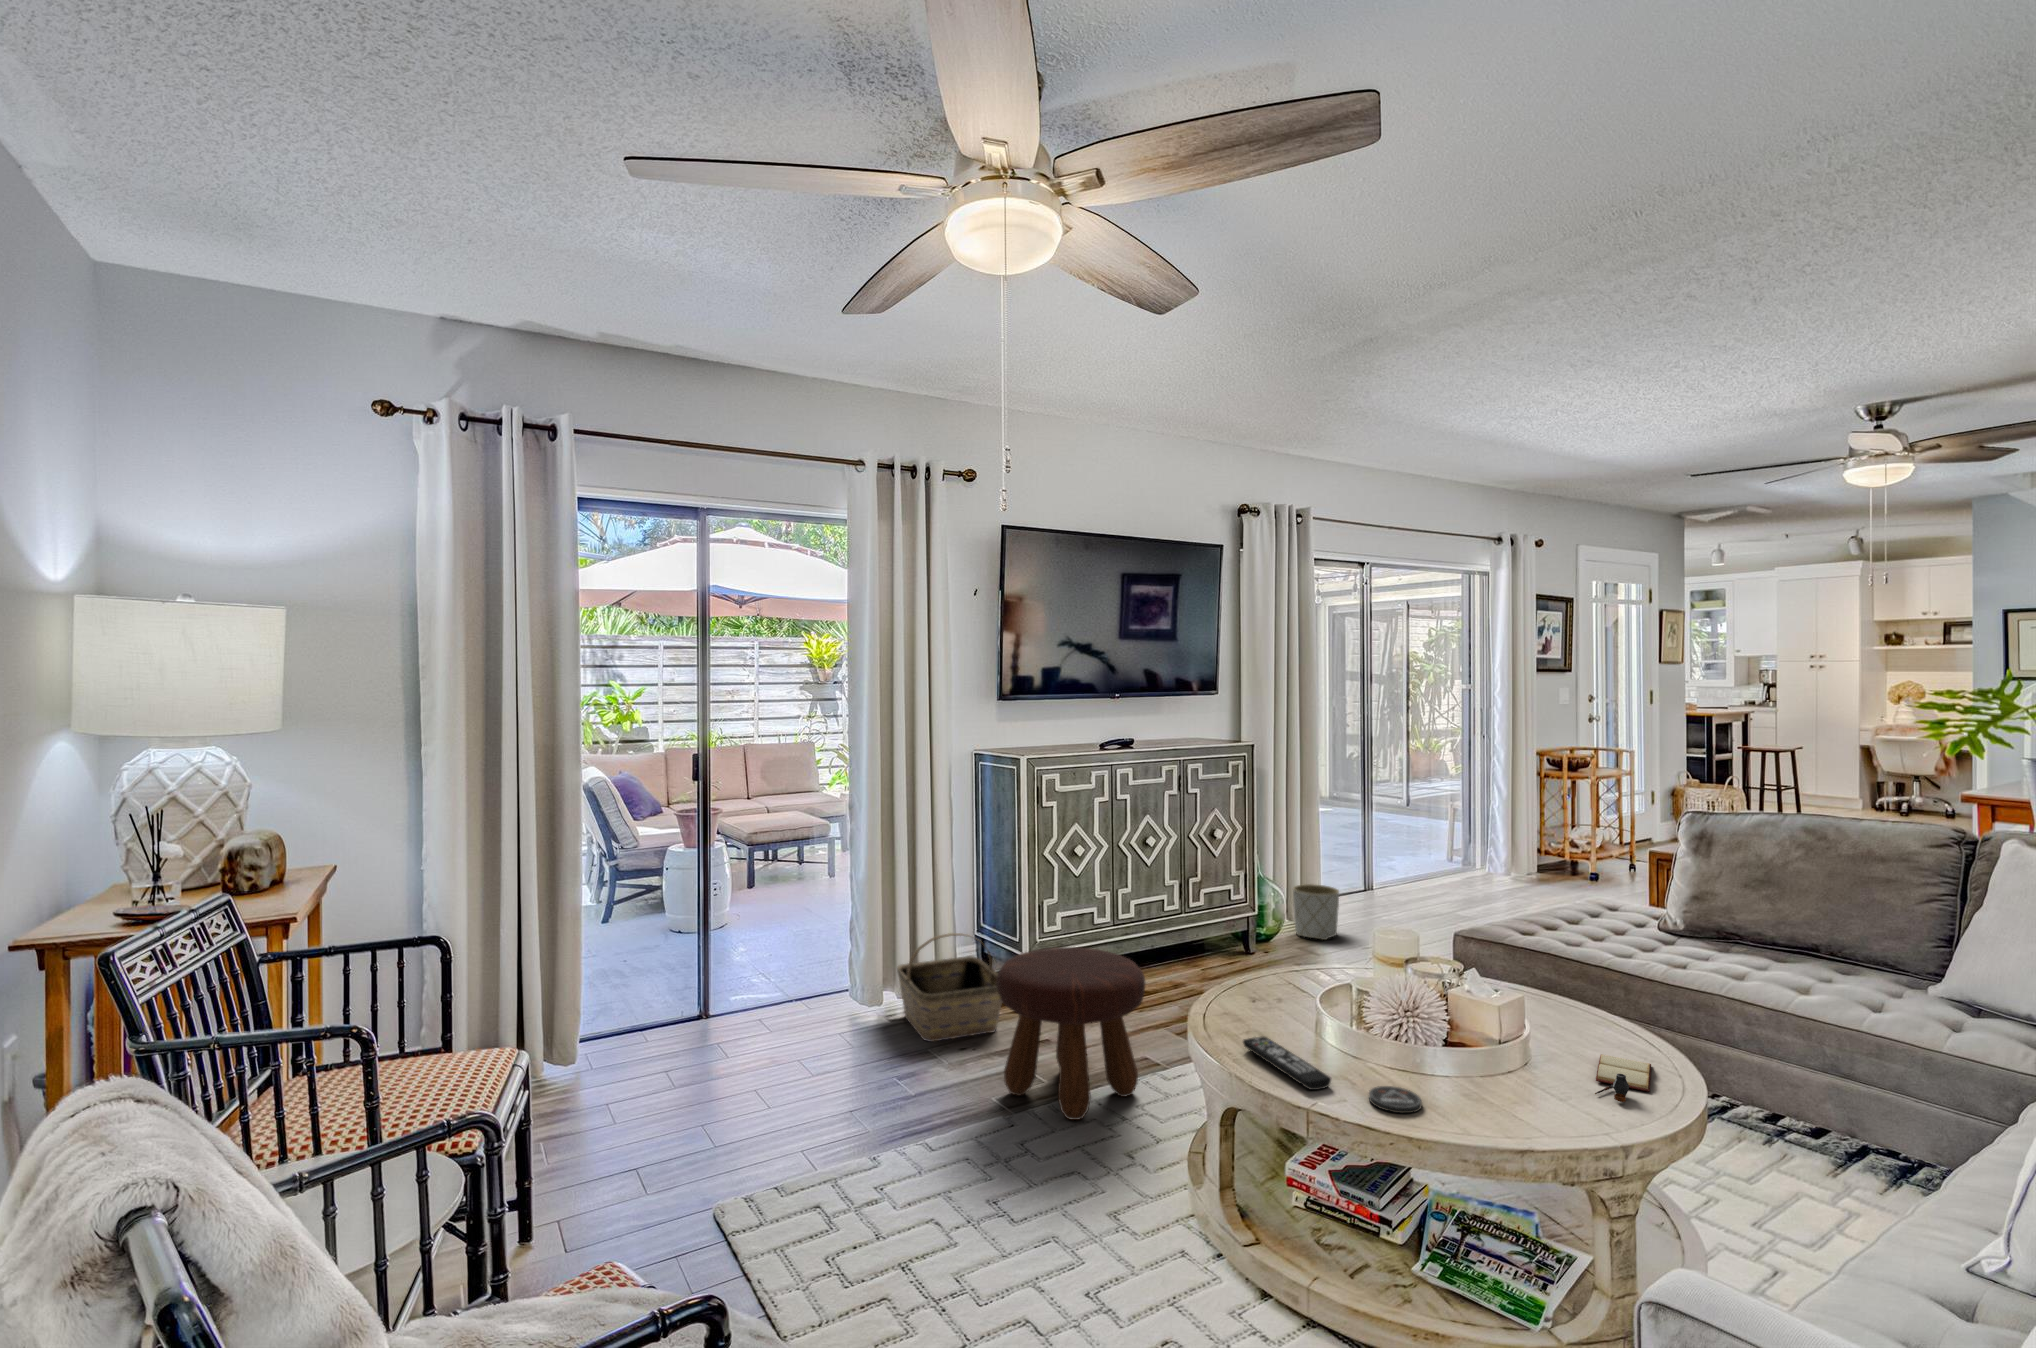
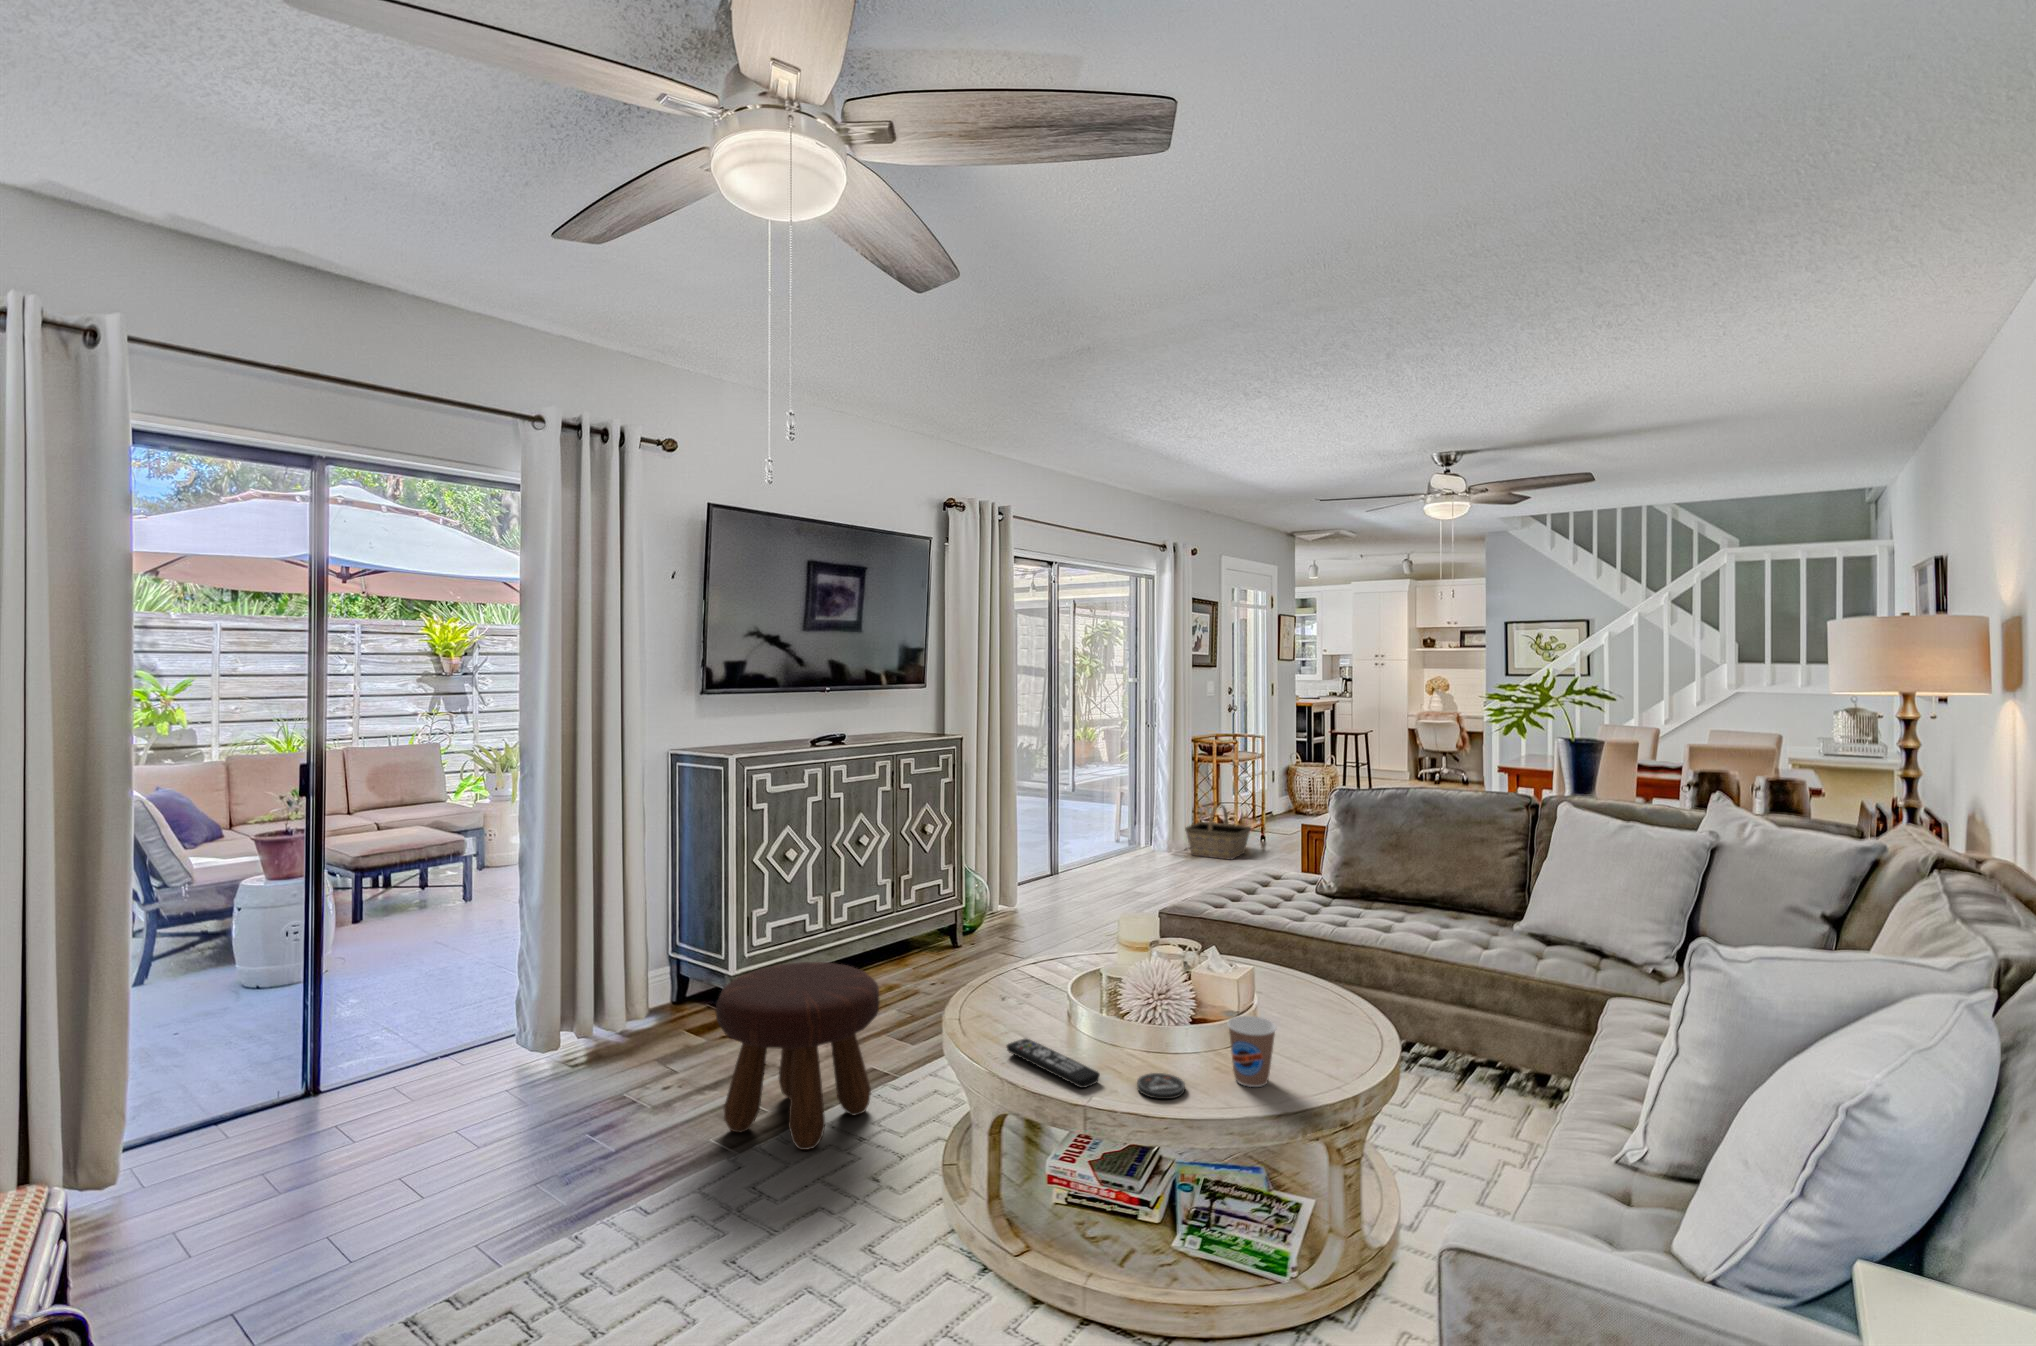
planter: present [1293,884,1339,940] -> none [993,874,1036,927]
basket: present [897,933,1002,1042] -> present [1185,805,1251,859]
coffee cup: none [1473,1039,1530,1116] -> present [1227,1016,1276,1087]
book: present [1595,1054,1651,1102] -> none [1314,1016,1361,1059]

